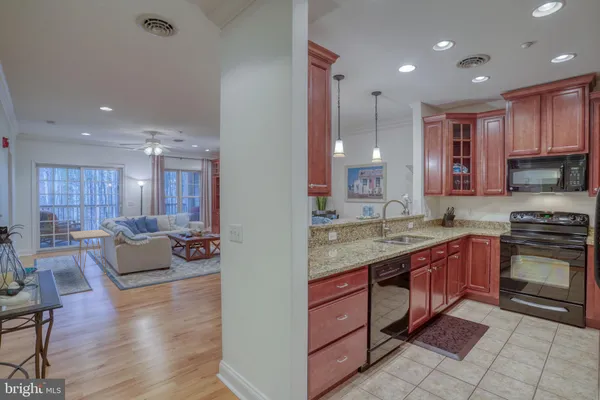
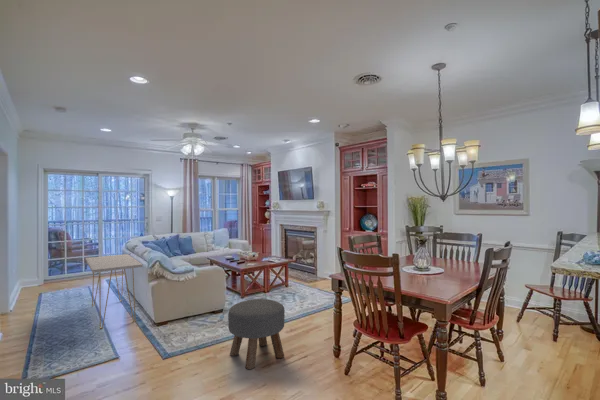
ottoman: none [162,255,199,294] -> present [228,299,285,369]

